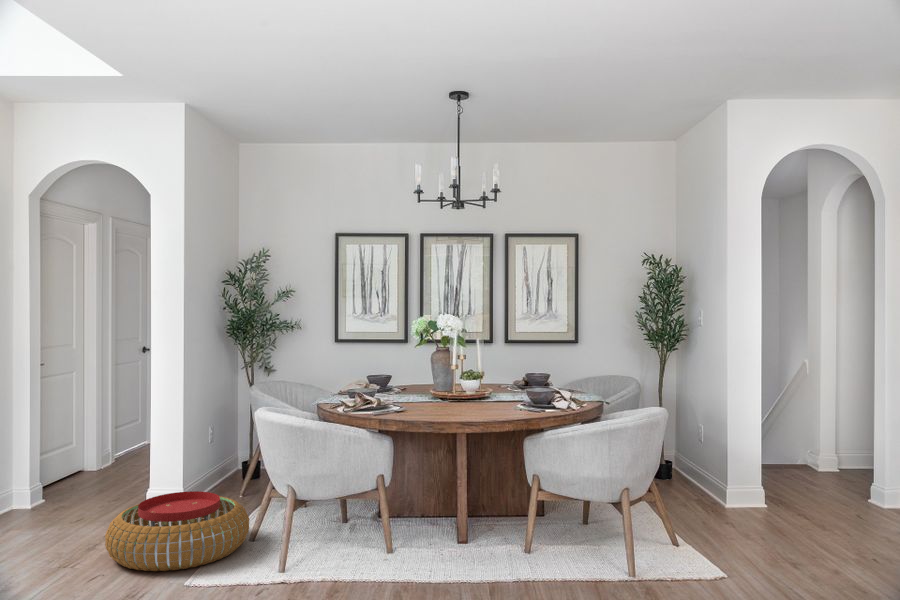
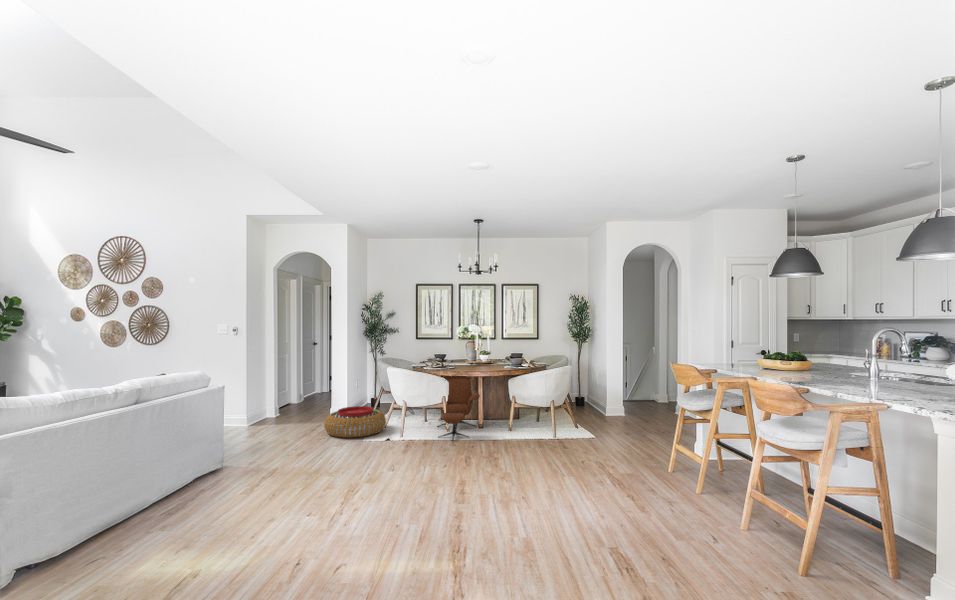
lounge chair: none [355,408,459,588] -> present [438,376,480,441]

